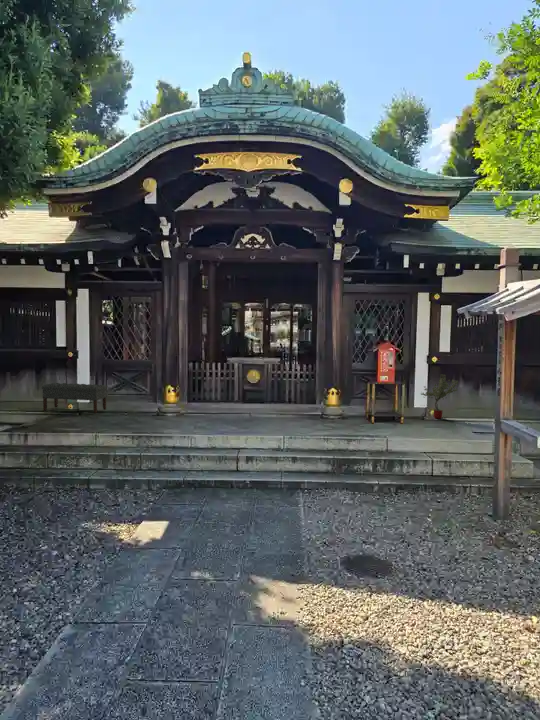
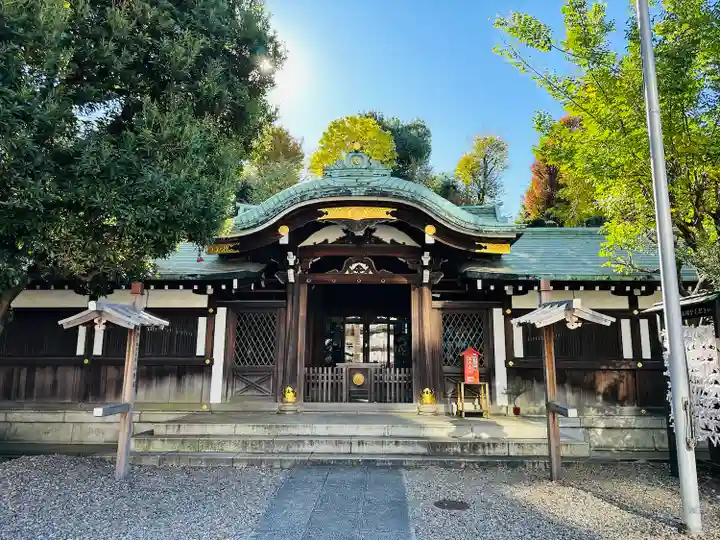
bench: present [42,383,107,413] -> none [183,386,237,411]

